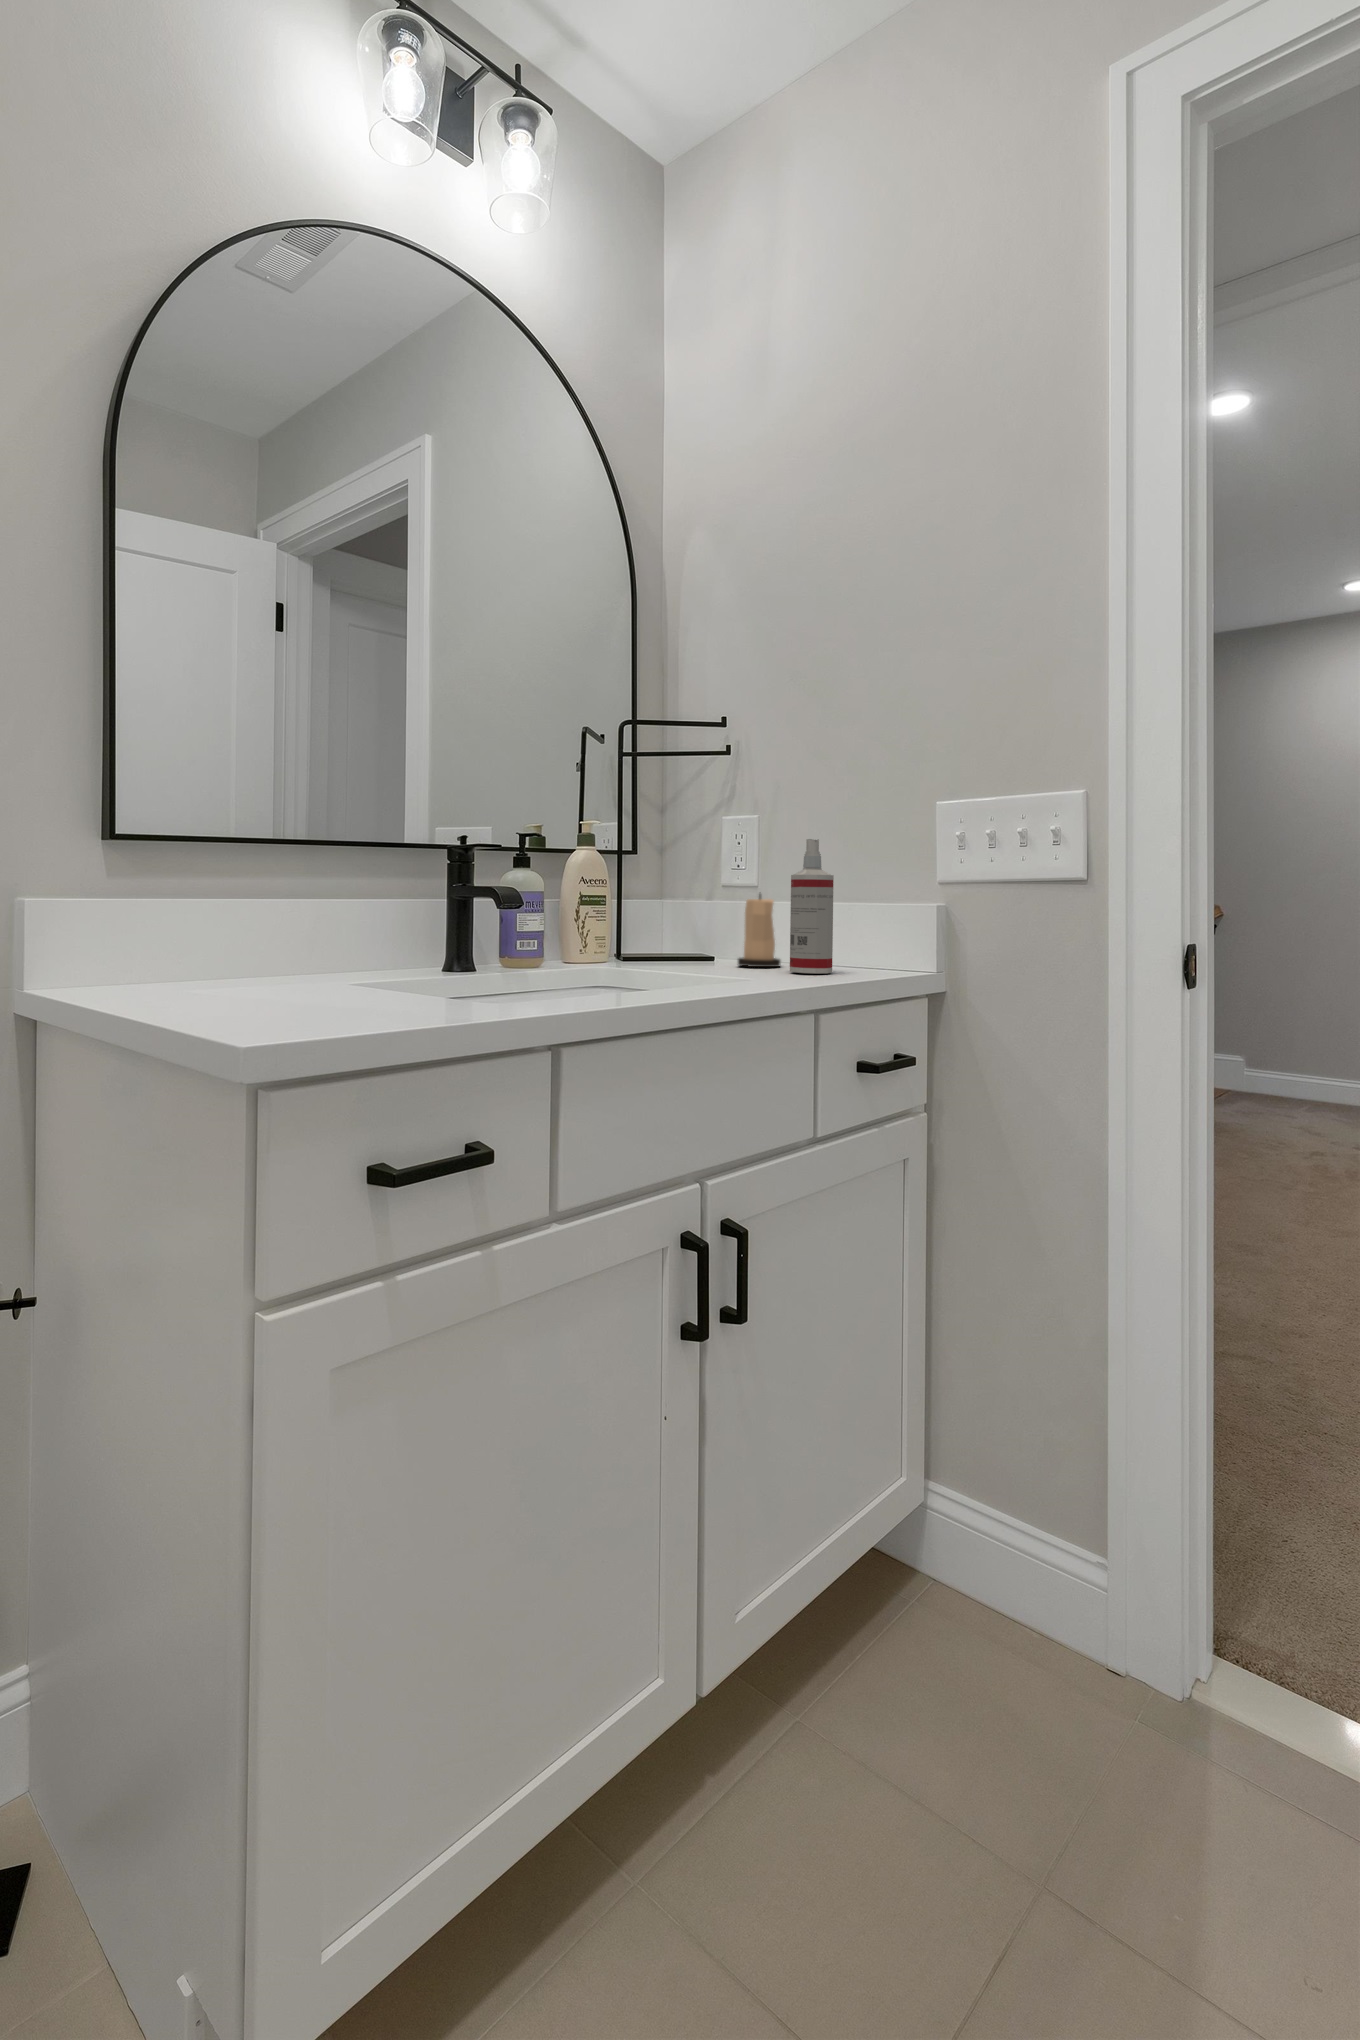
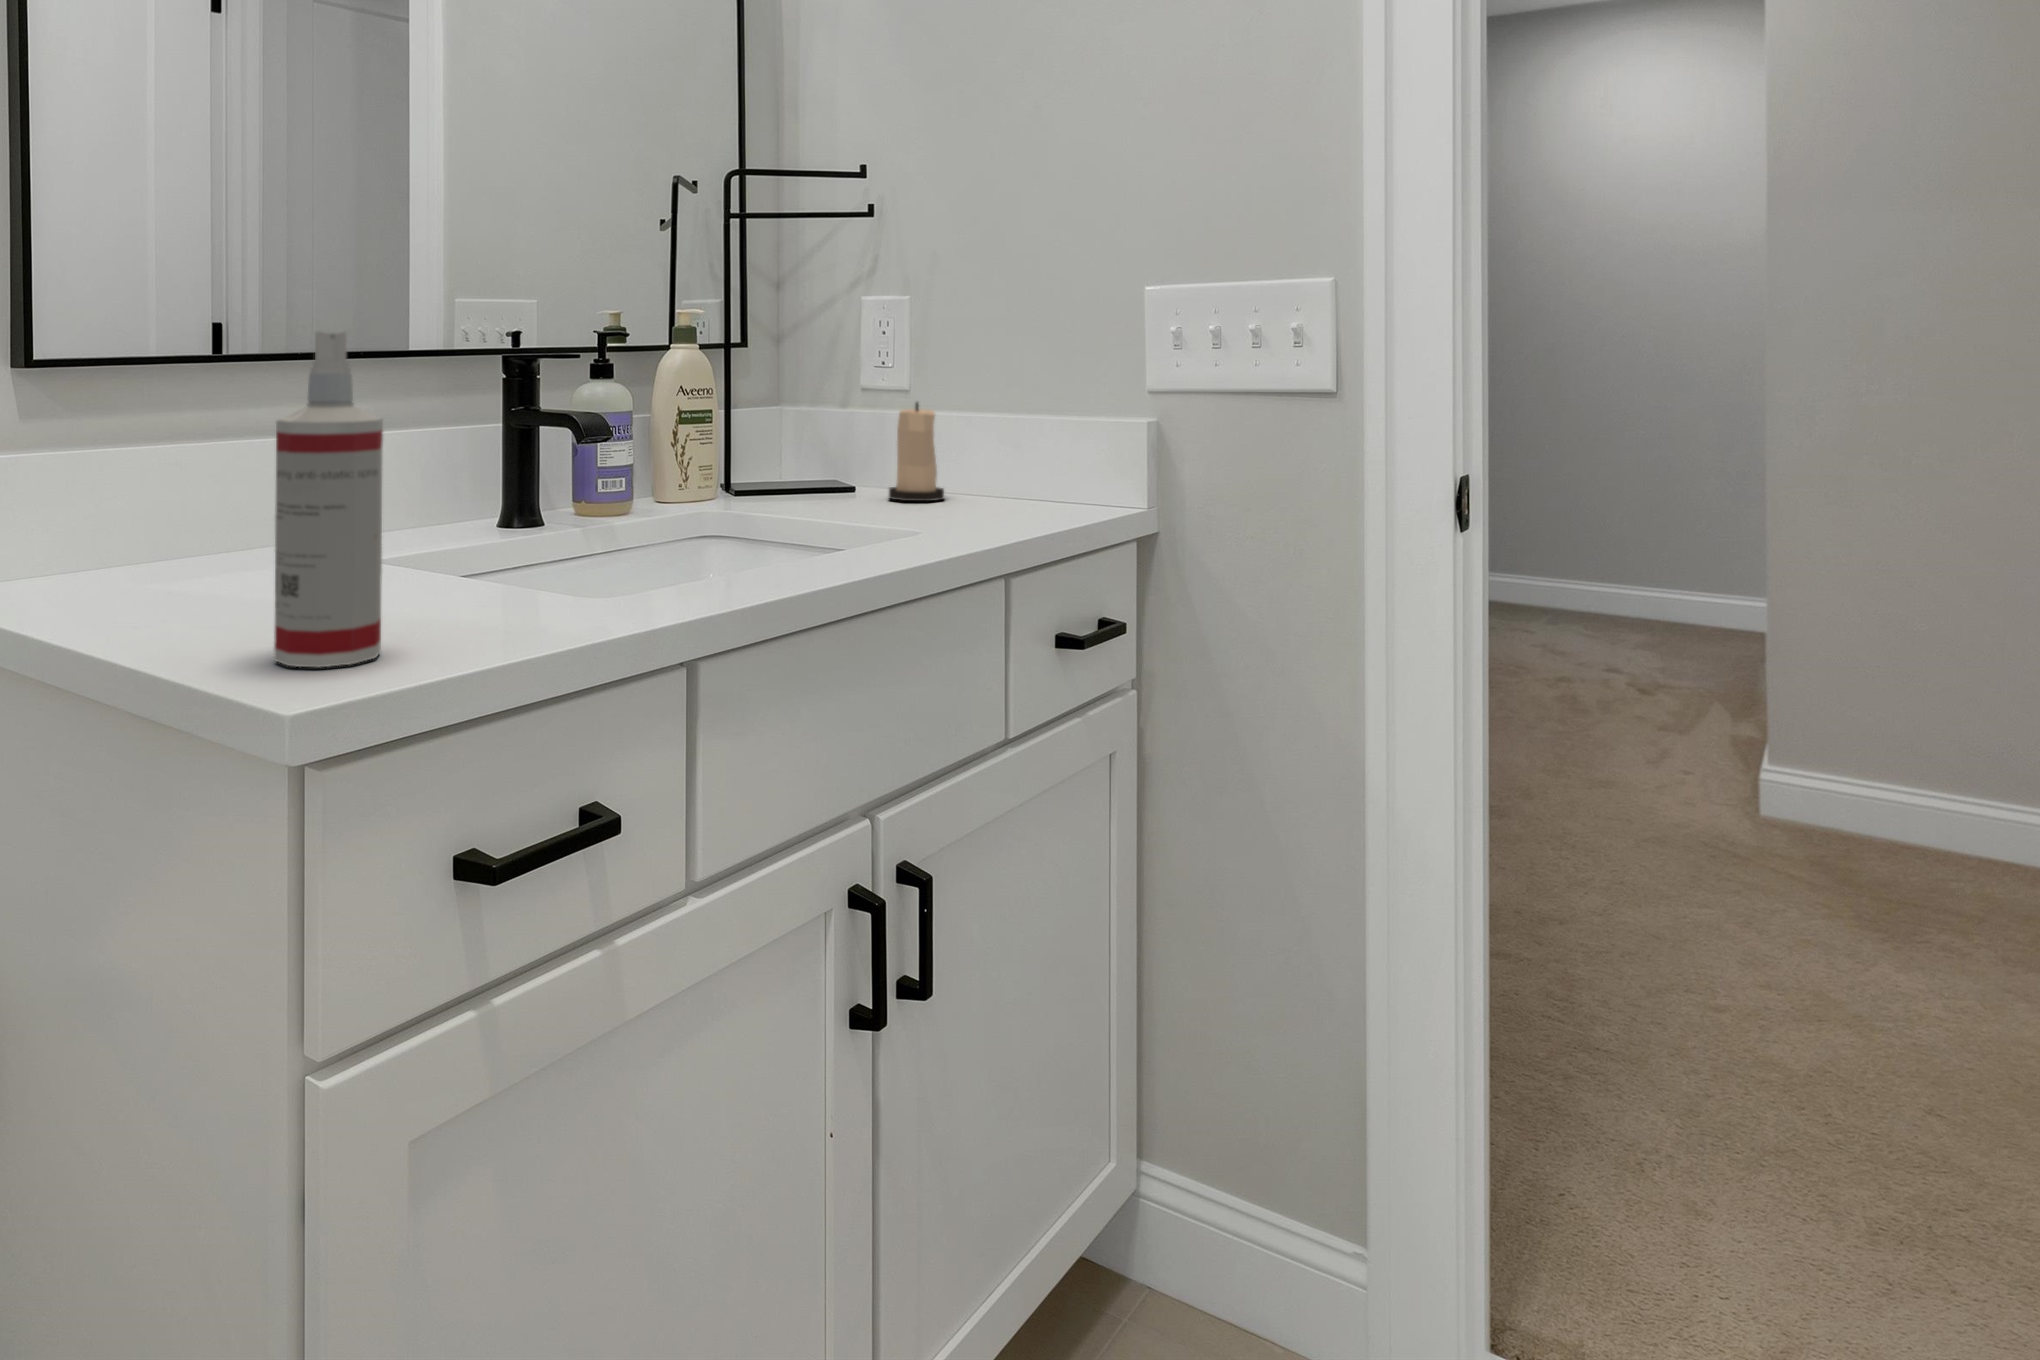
spray bottle: present [790,839,834,973] -> present [274,332,383,667]

